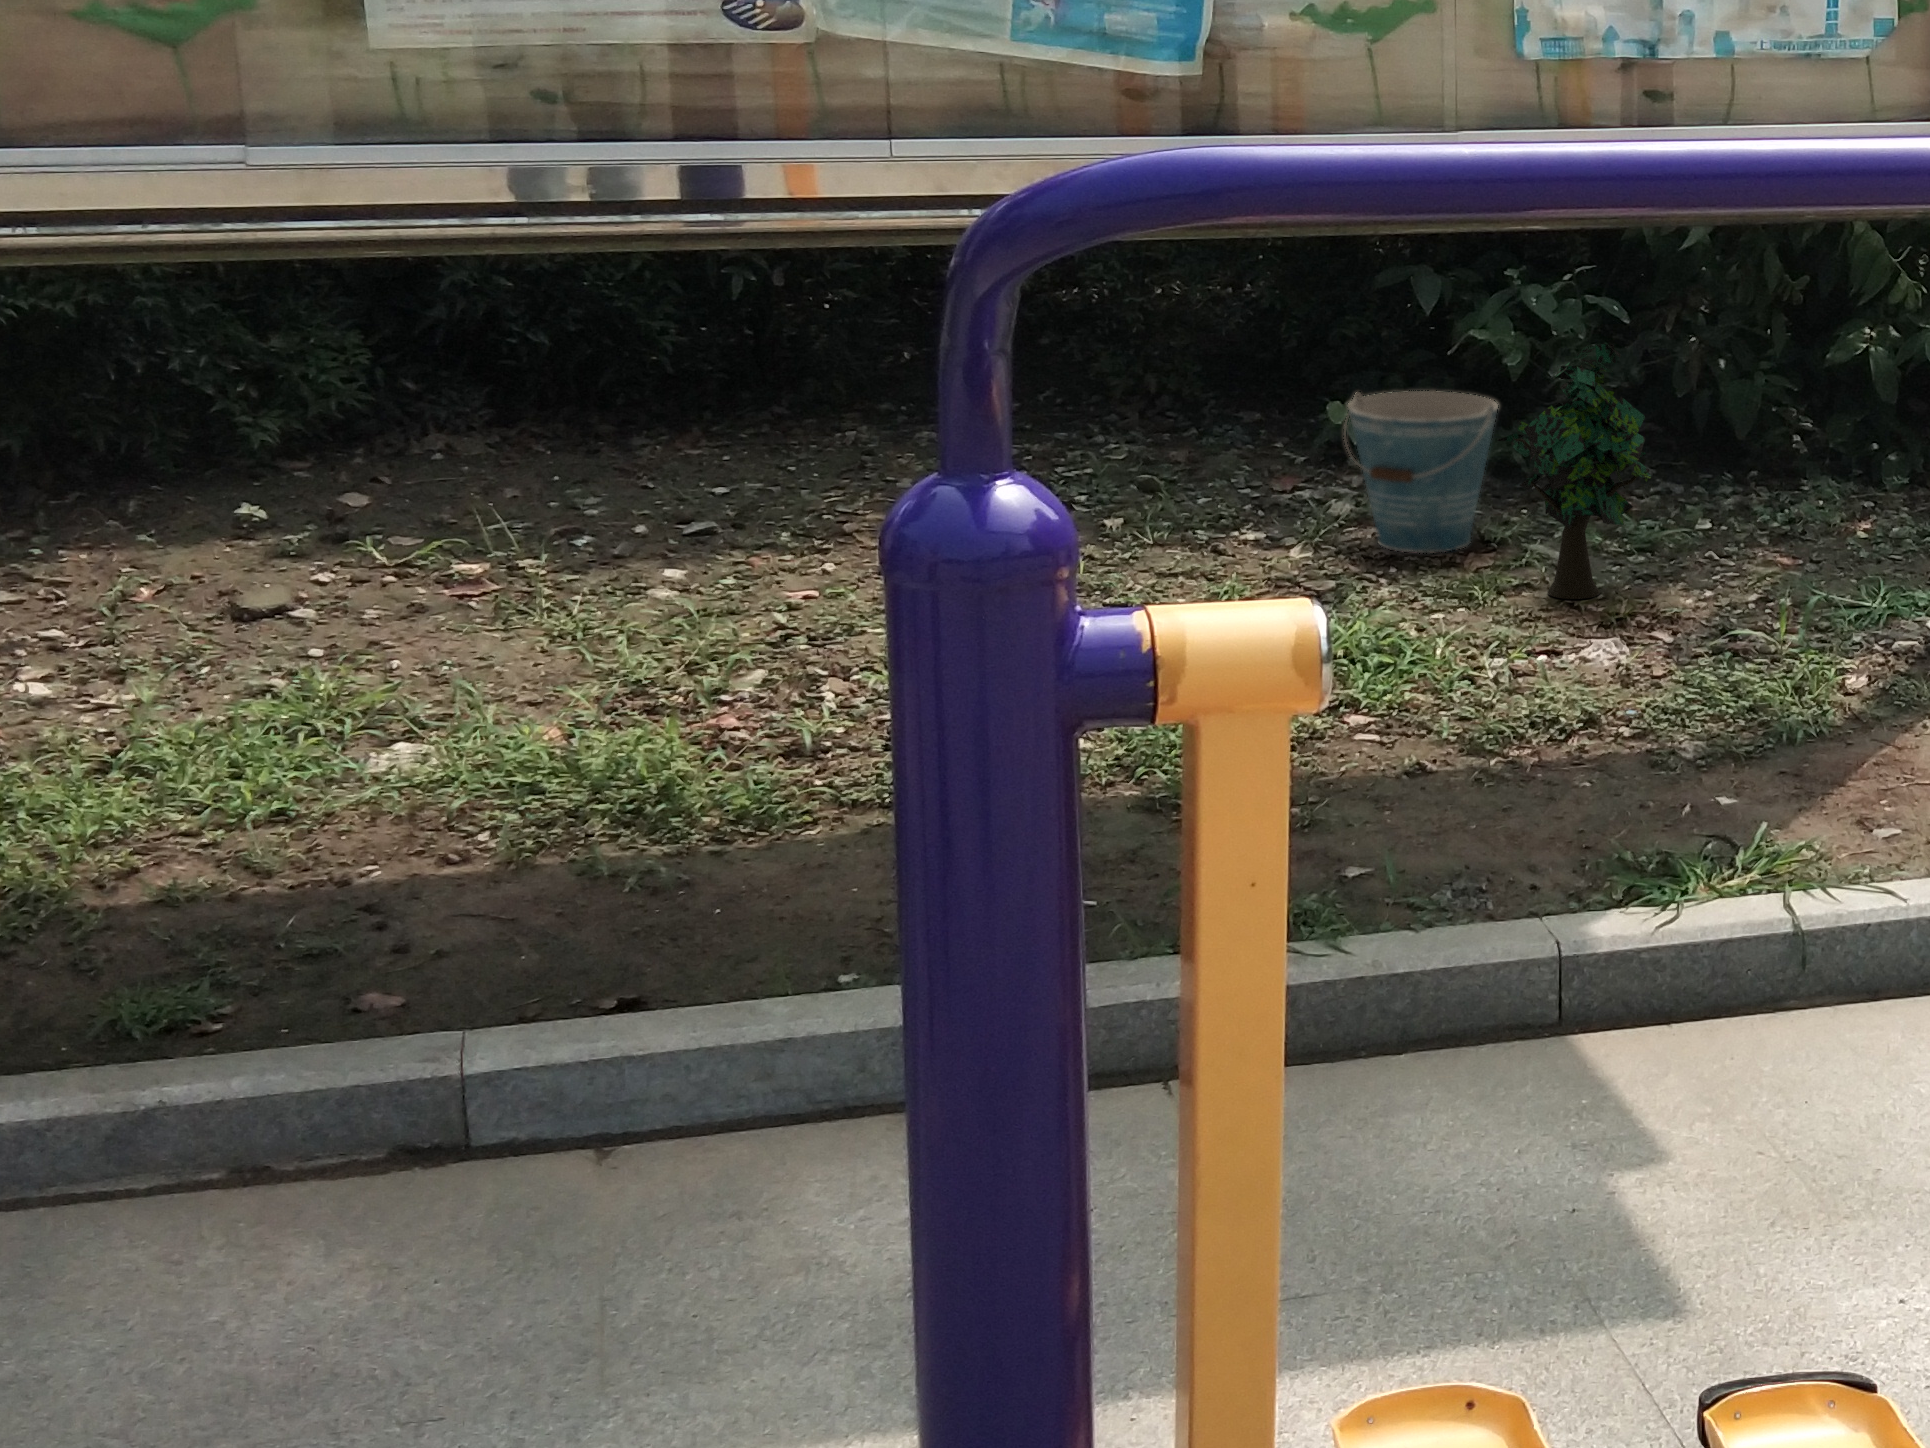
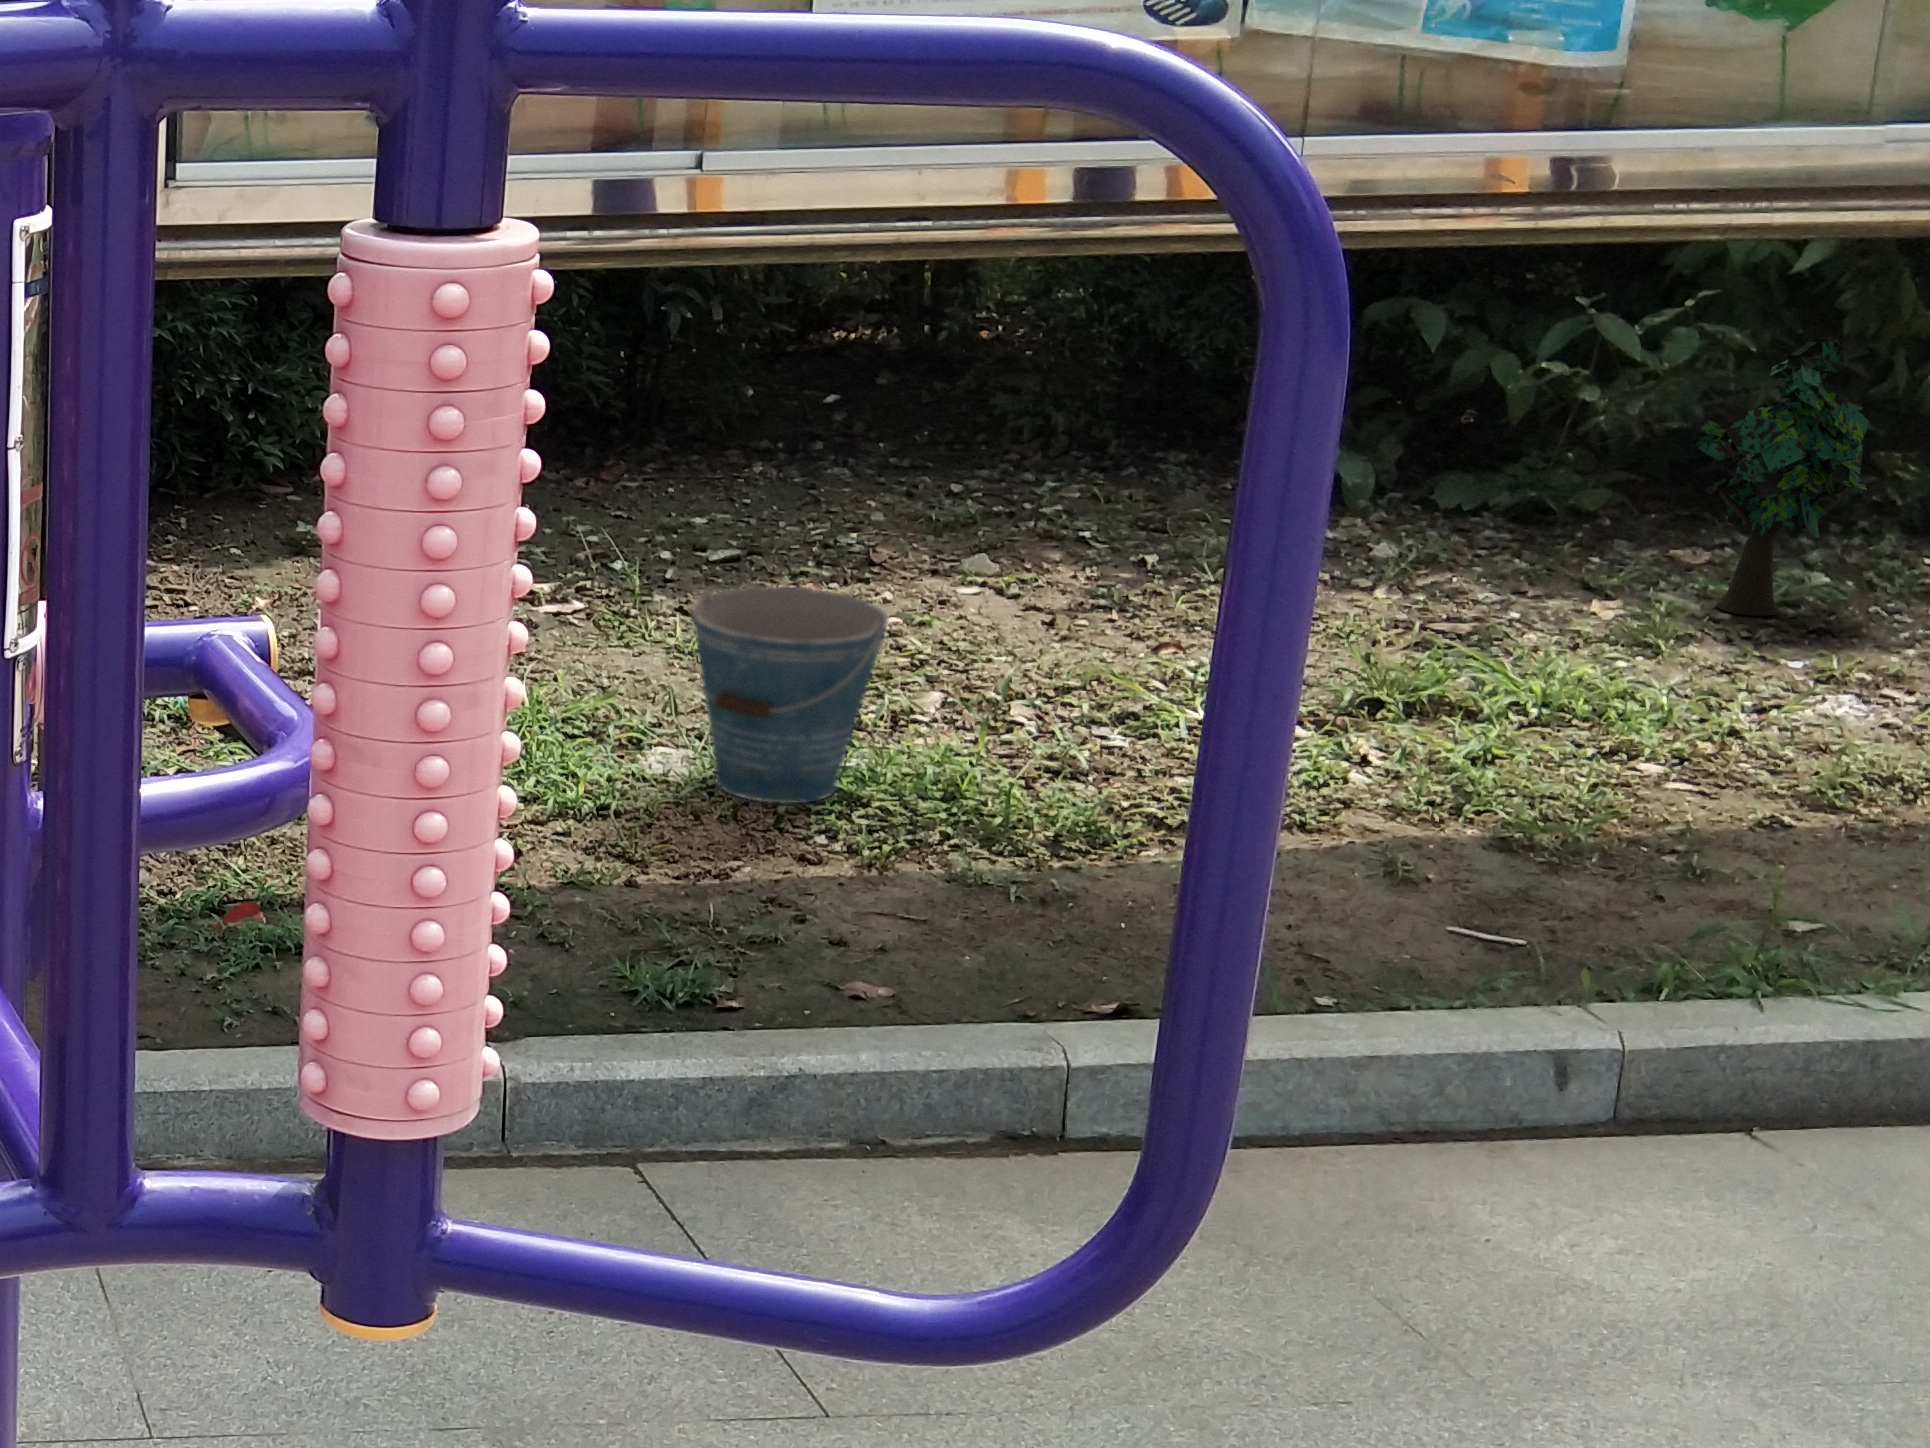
bucket: present [1347,391,1498,553] -> present [686,587,889,803]

